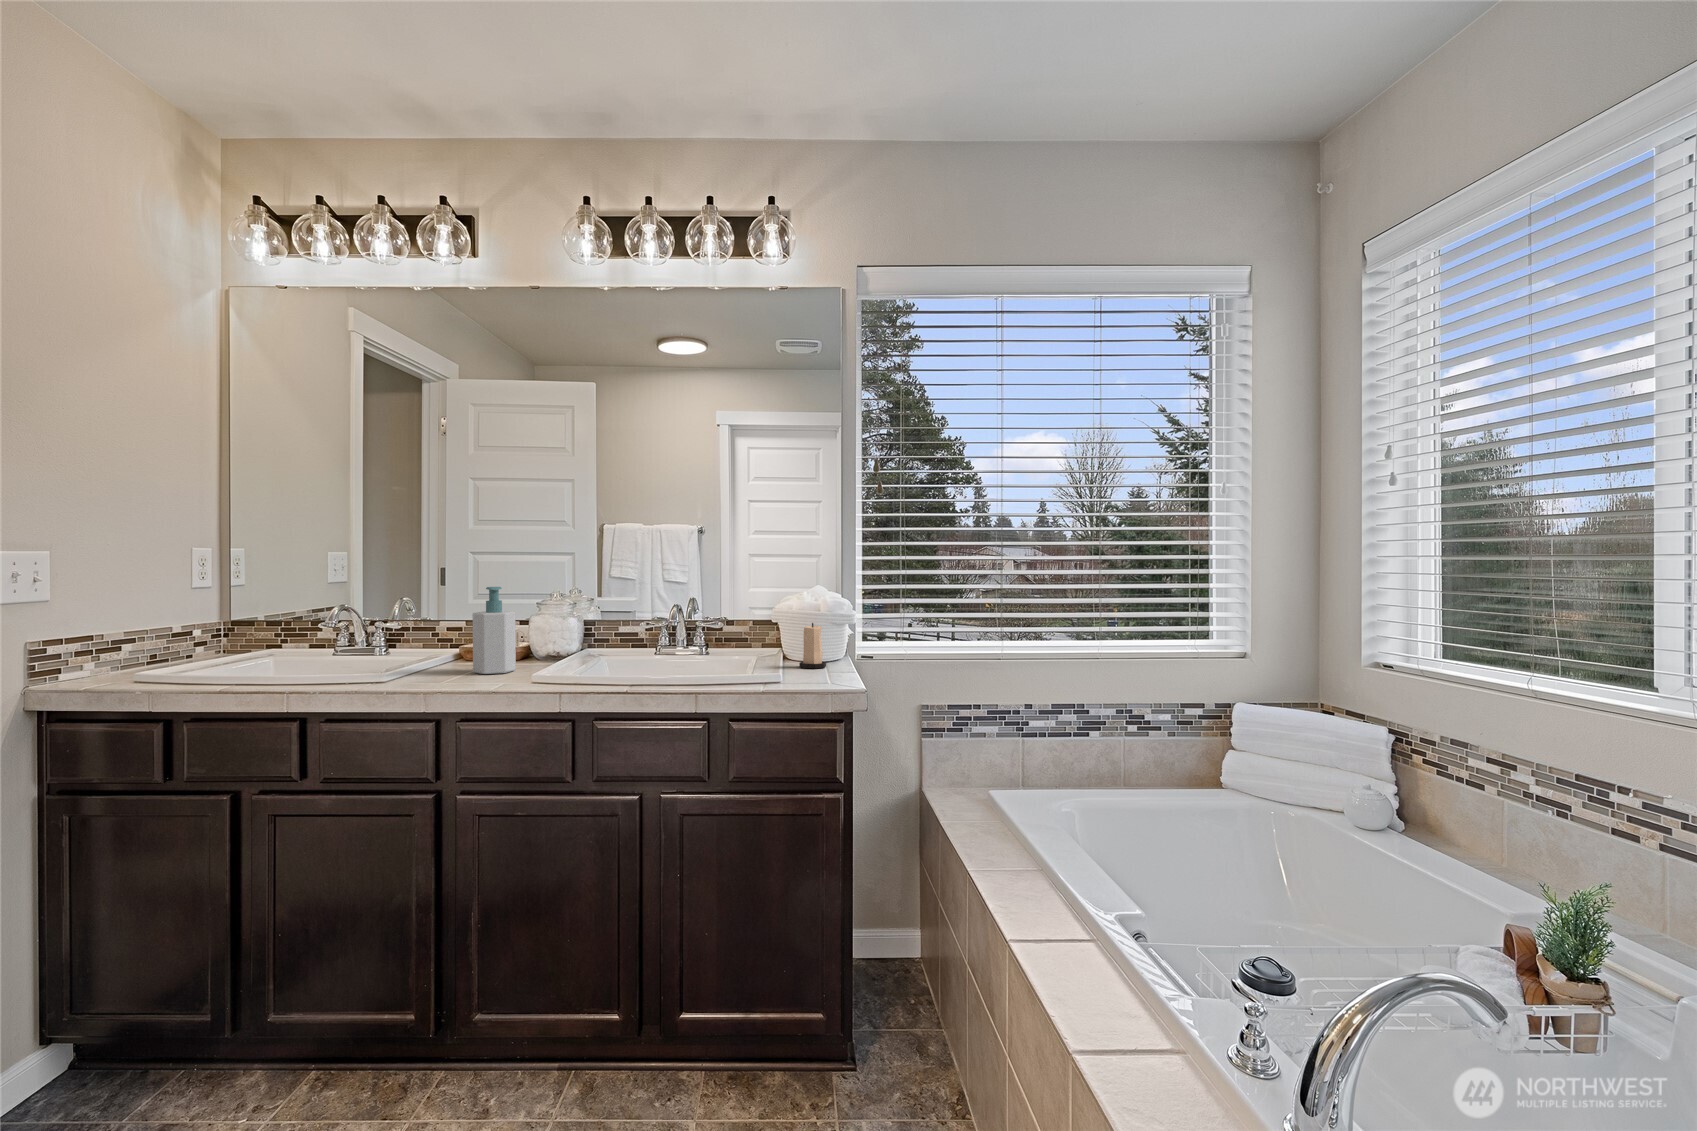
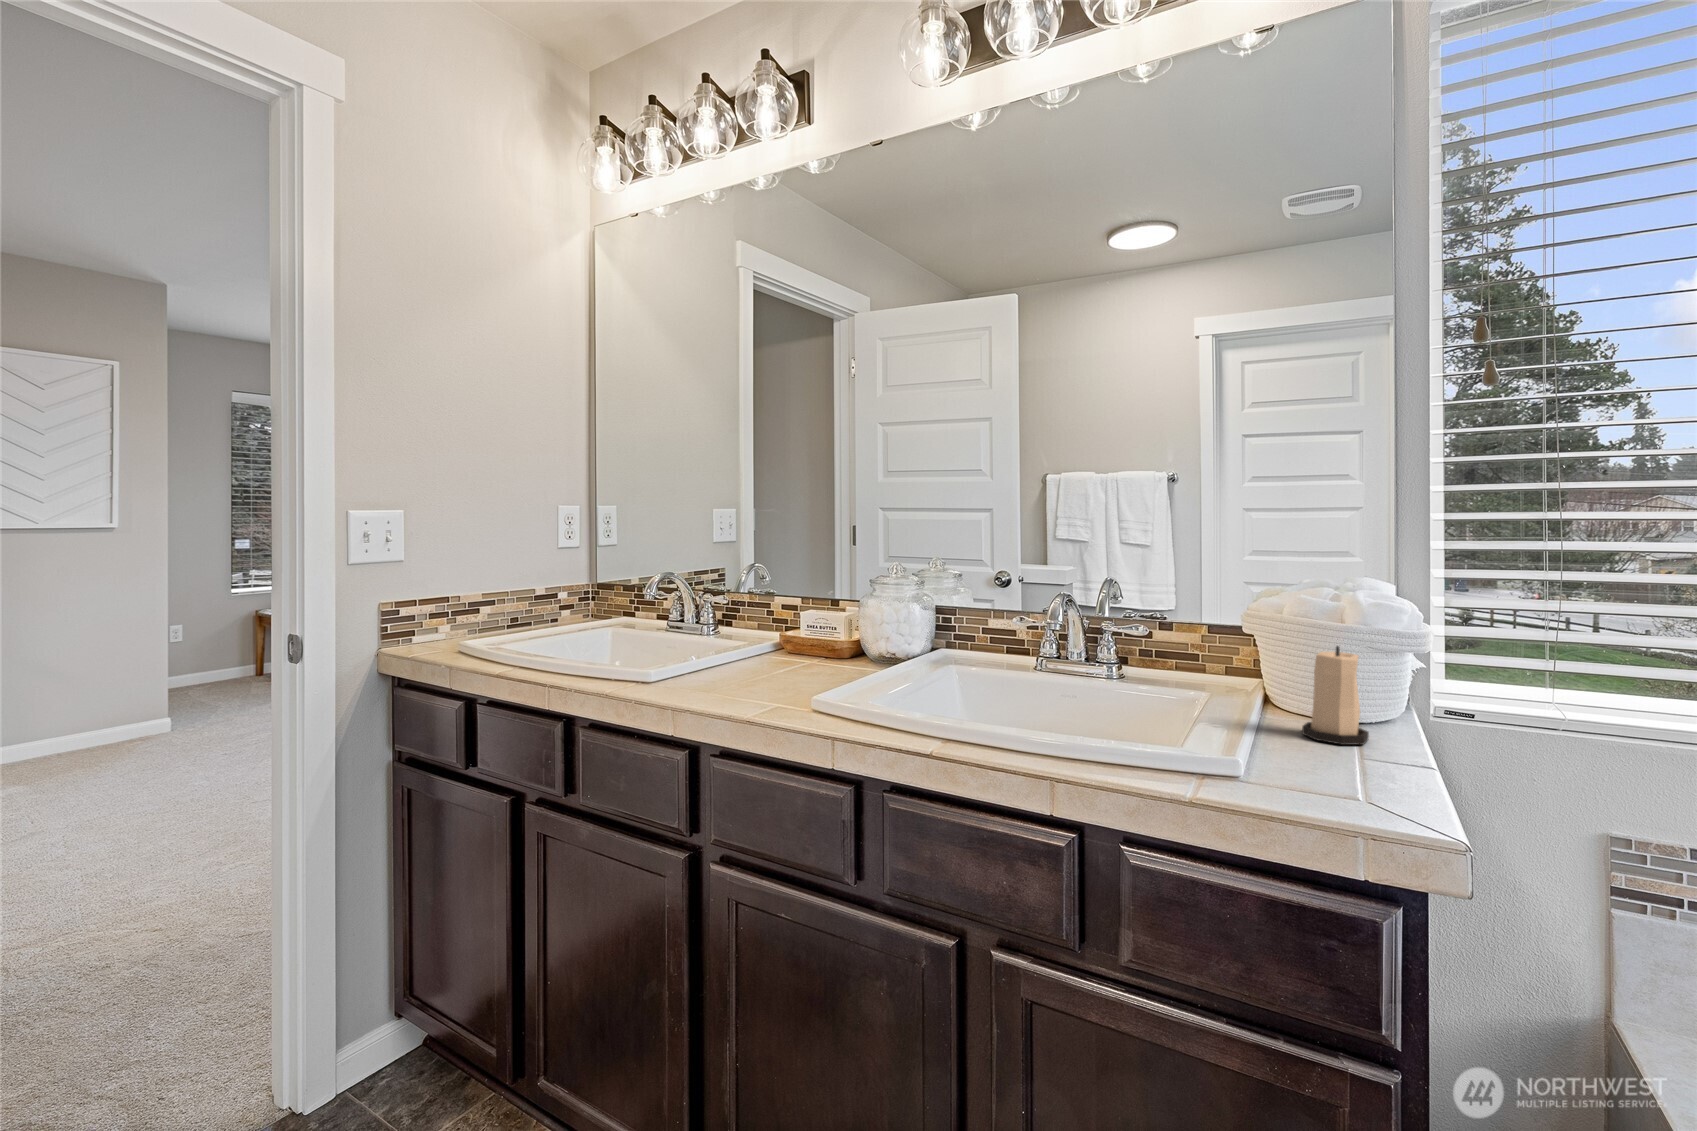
soap bottle: present [472,587,516,674] -> none [760,554,816,682]

